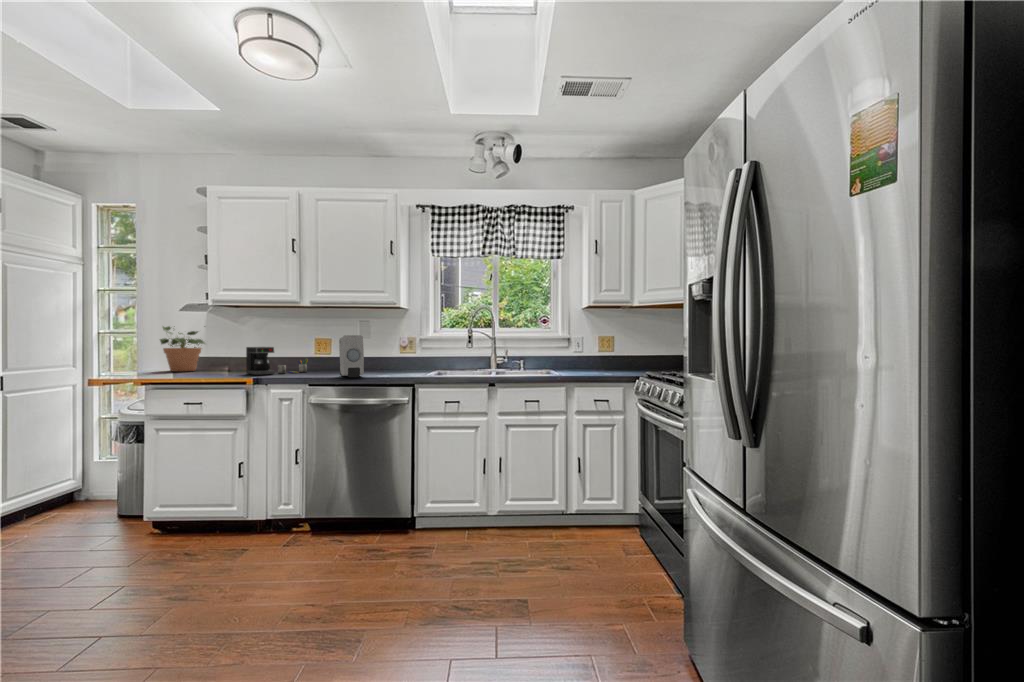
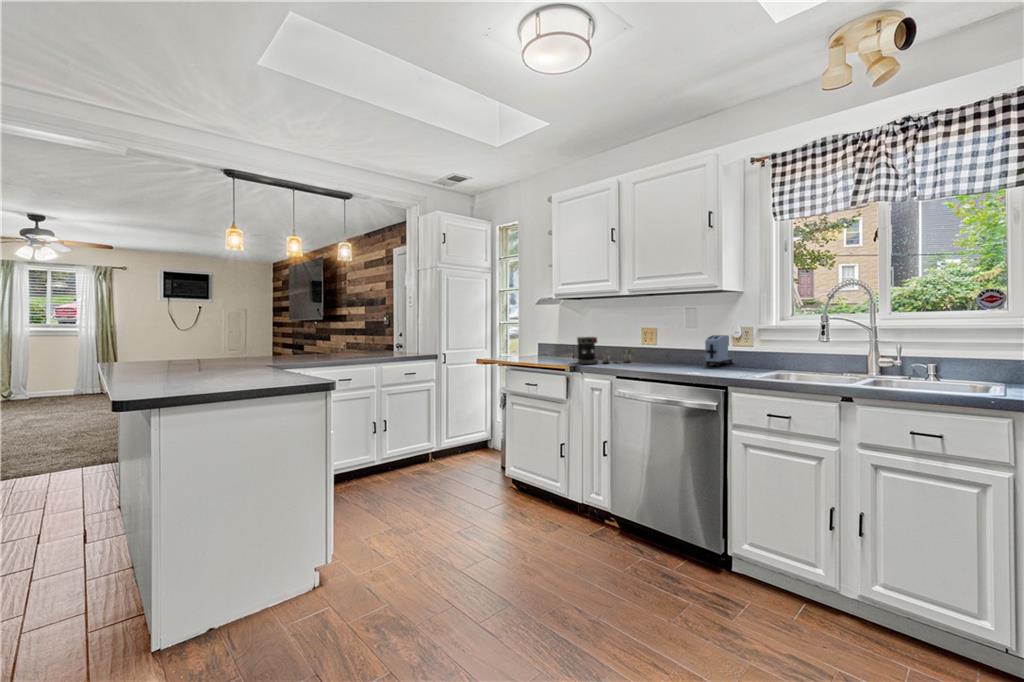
potted plant: present [160,326,205,371] -> none [524,317,569,356]
soap dispenser: present [339,335,364,377] -> none [647,327,671,374]
toaster: none [381,345,399,371] -> present [705,335,733,366]

